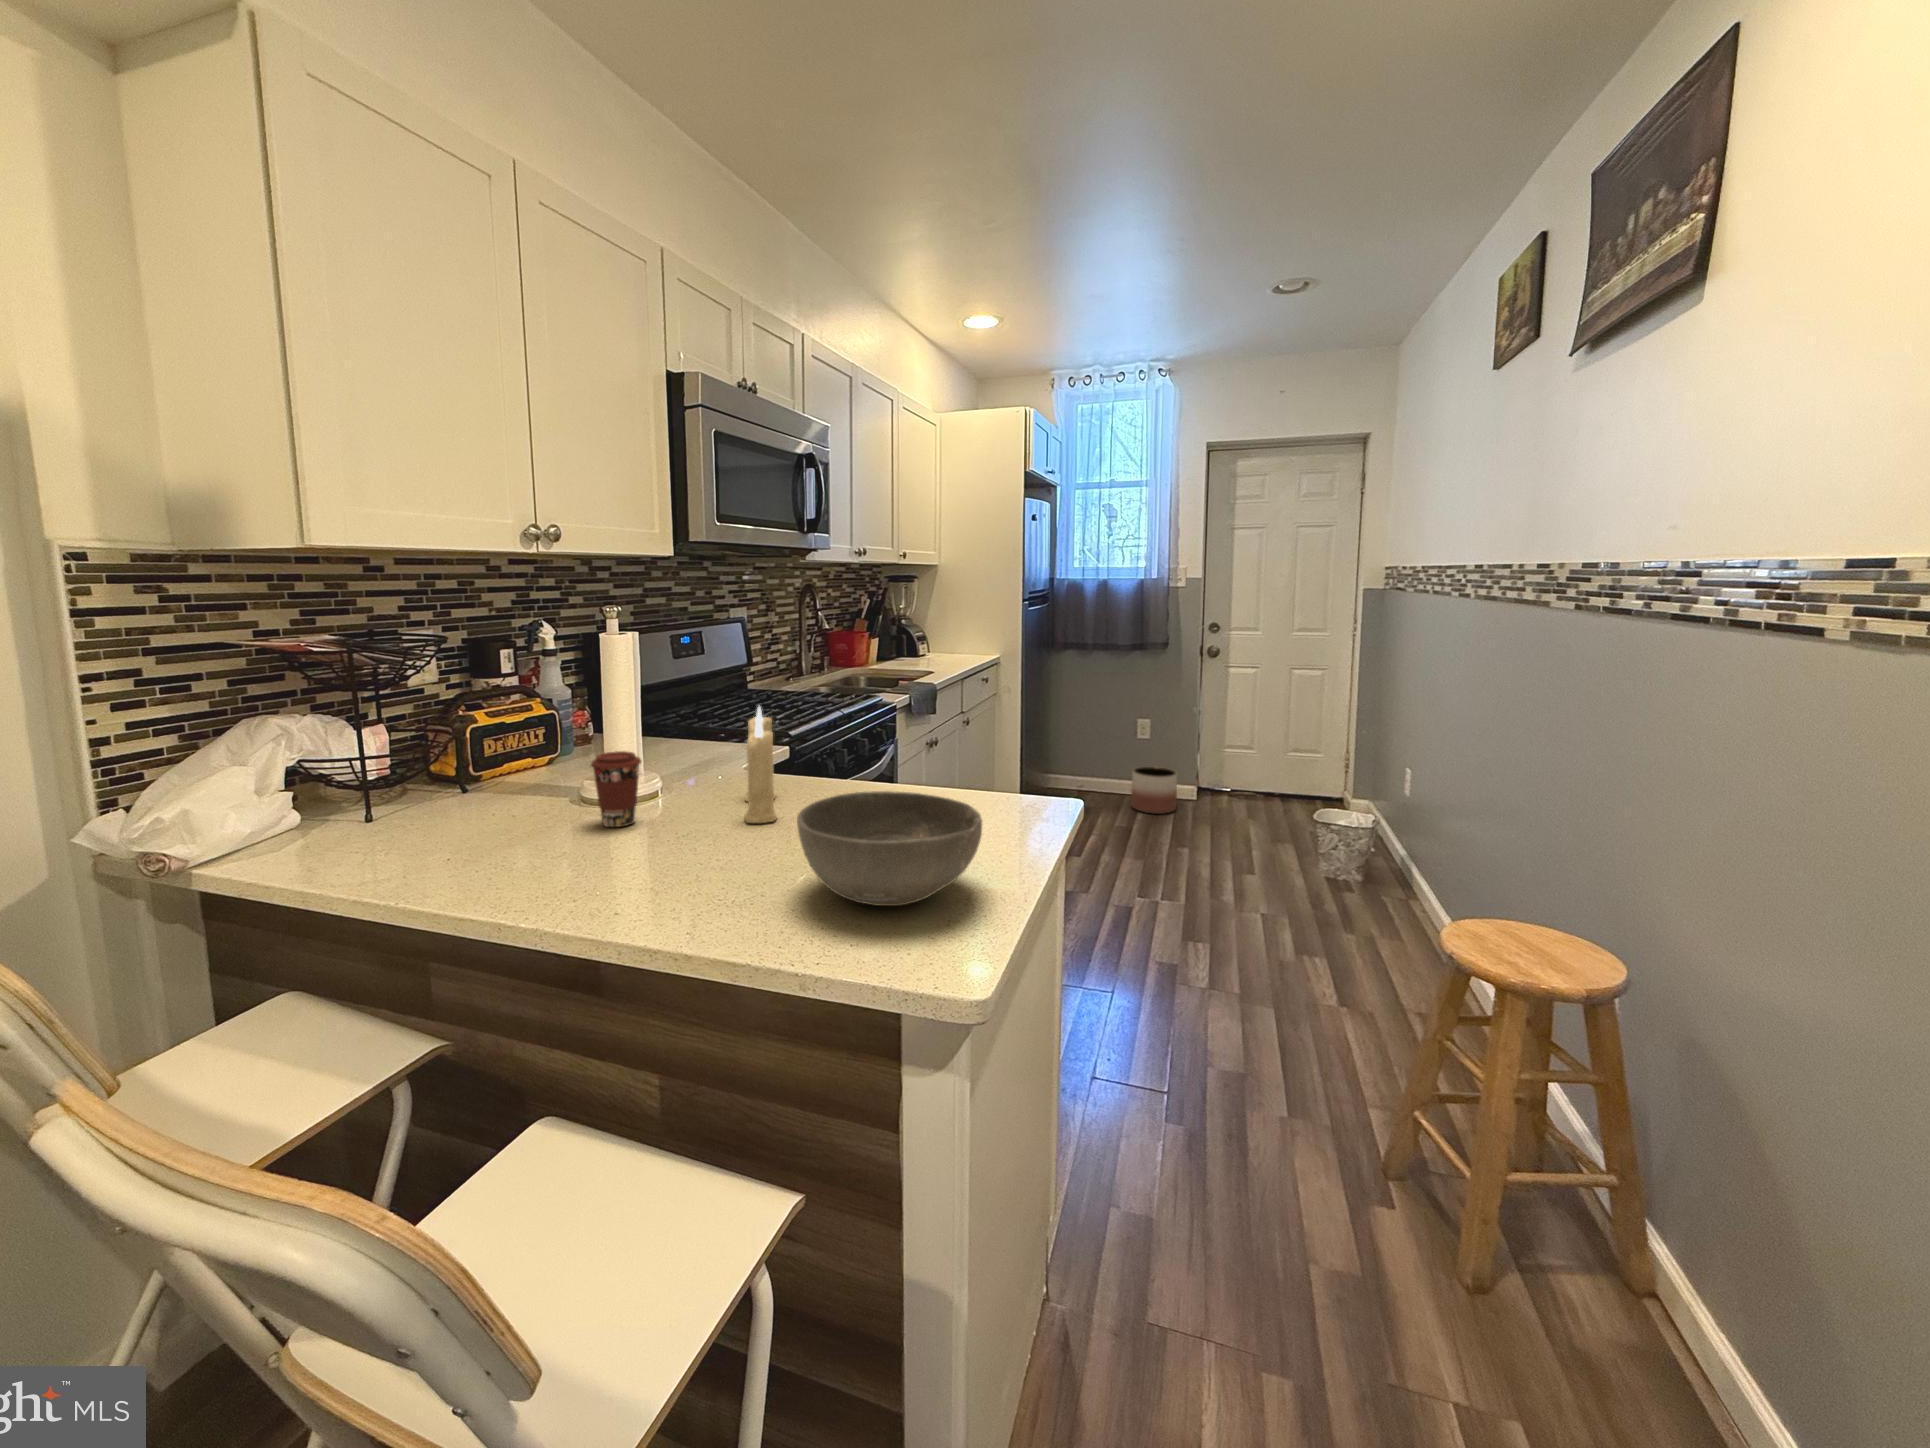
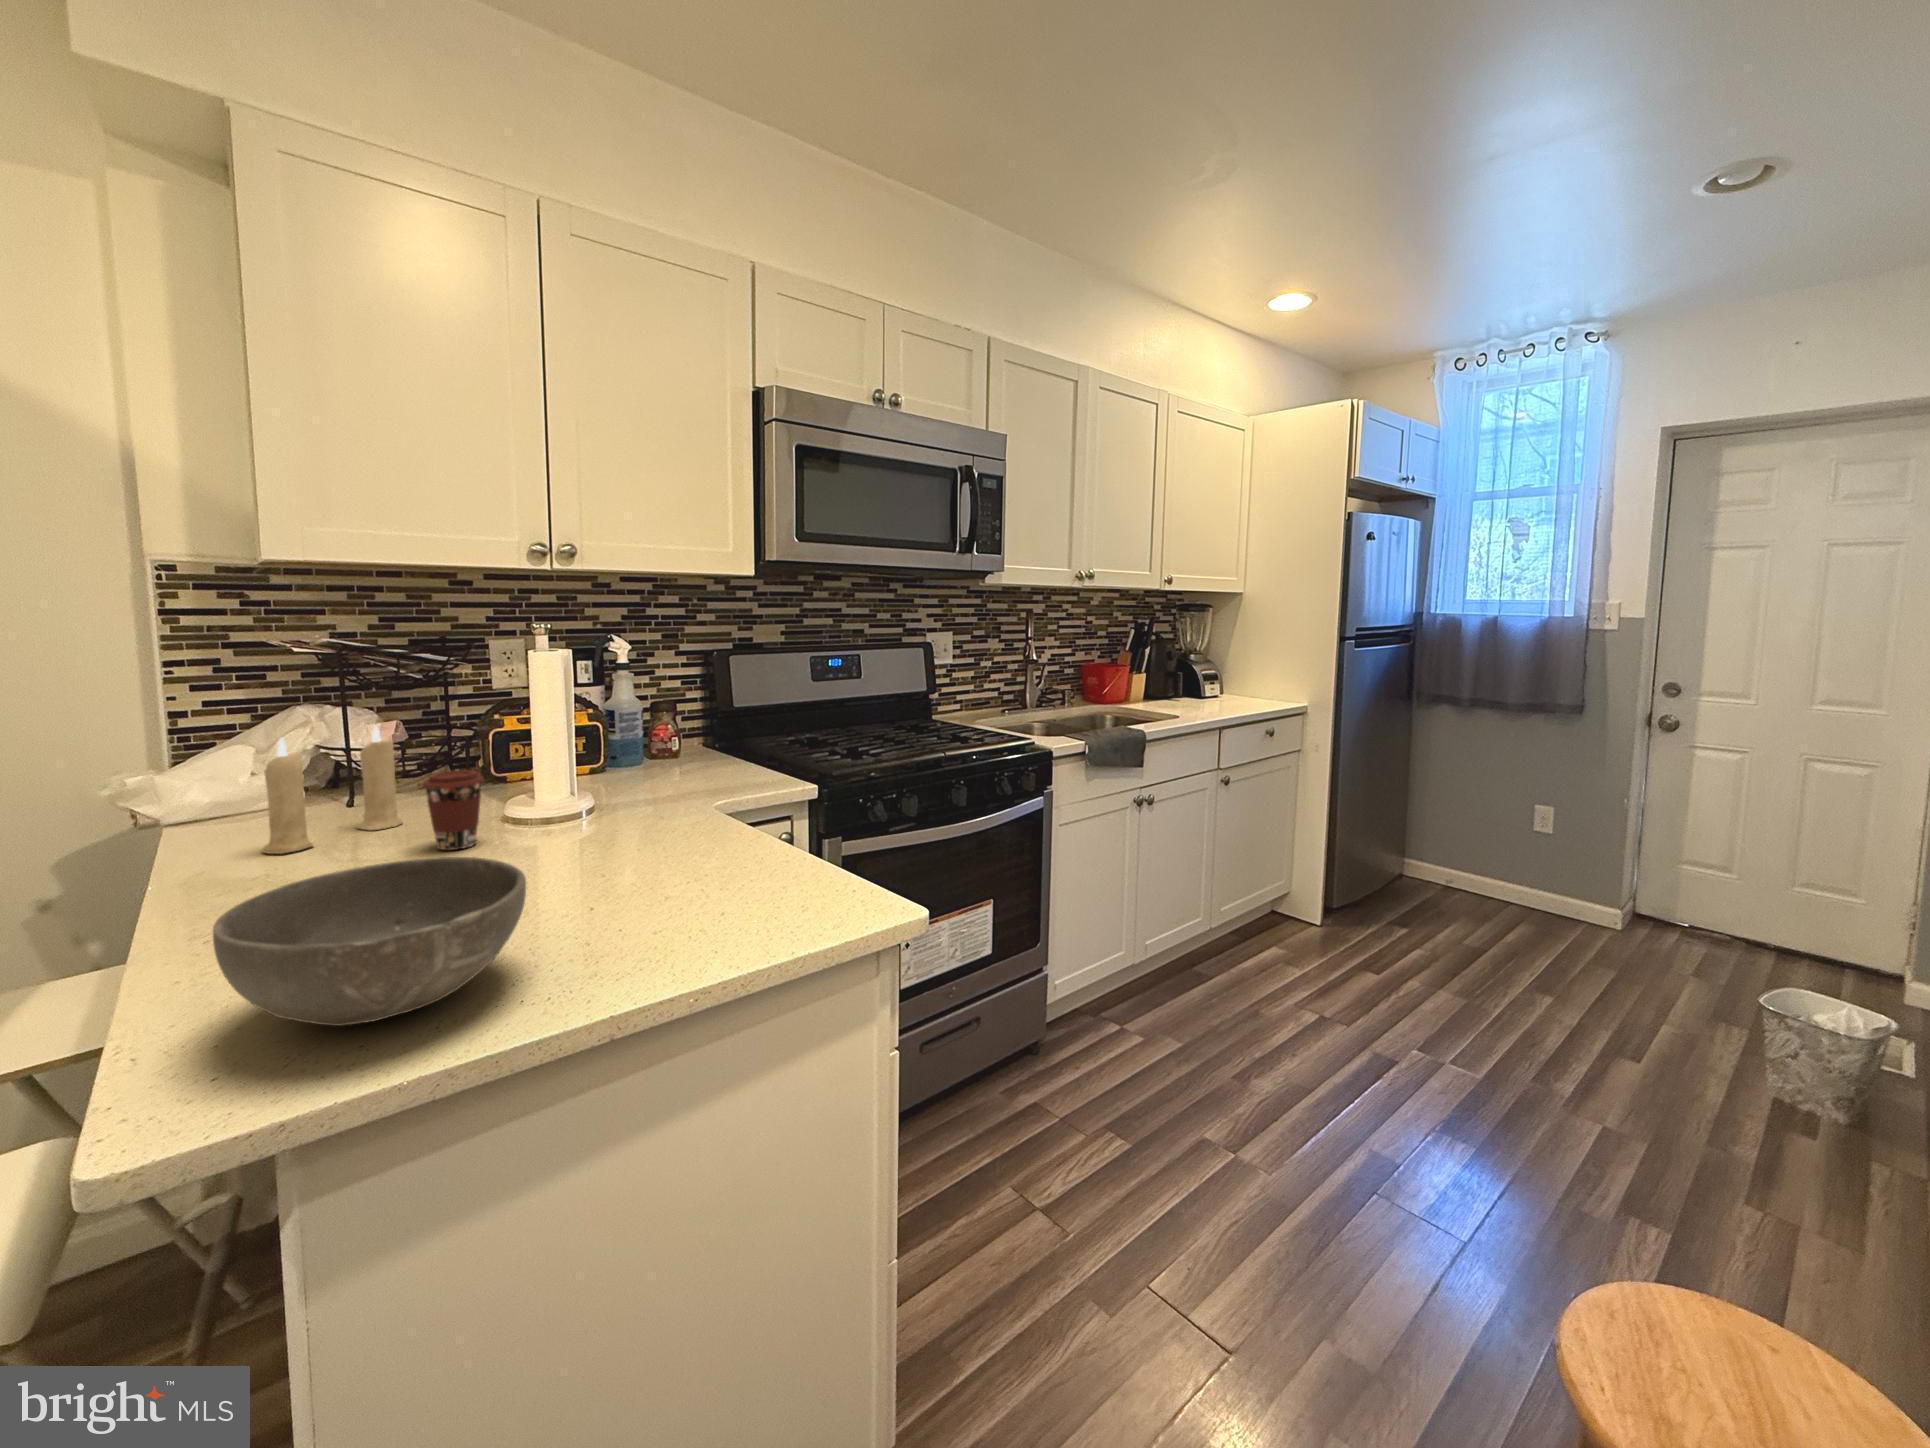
candle: present [744,707,777,823] -> present [262,726,403,854]
planter: present [1131,767,1177,814] -> none [1510,864,1583,933]

